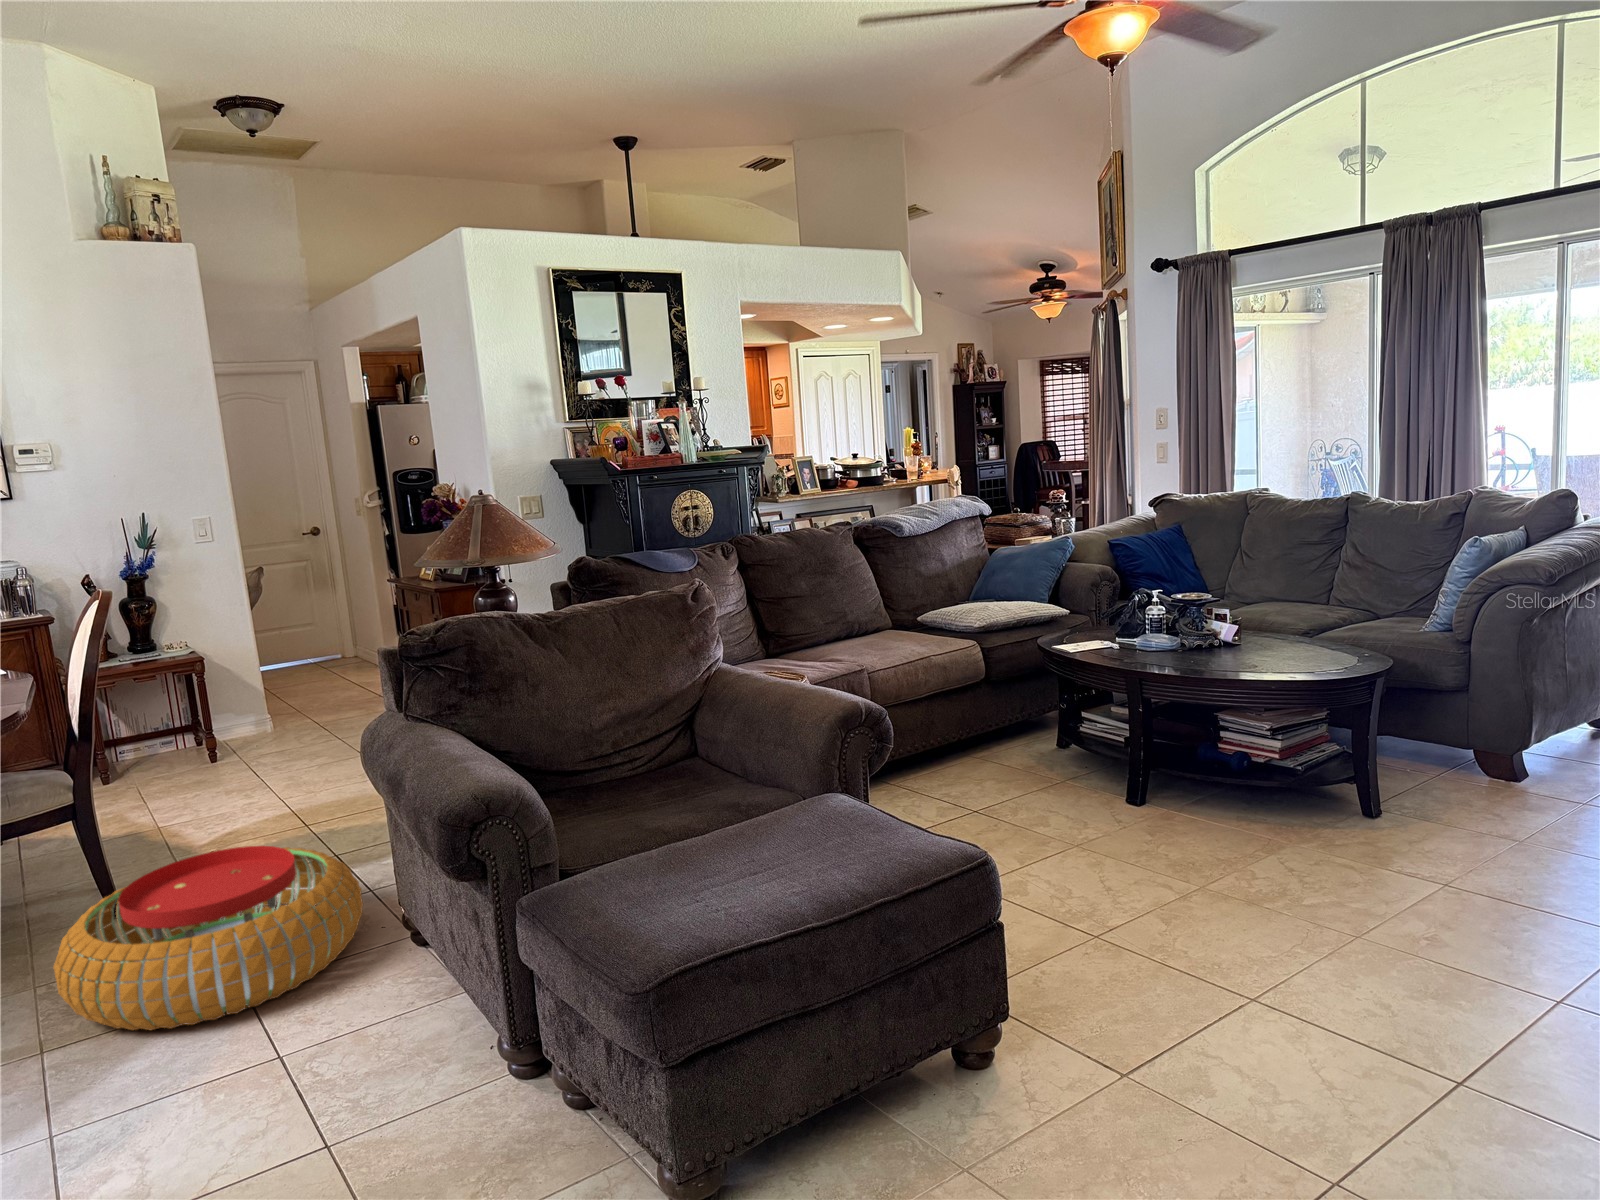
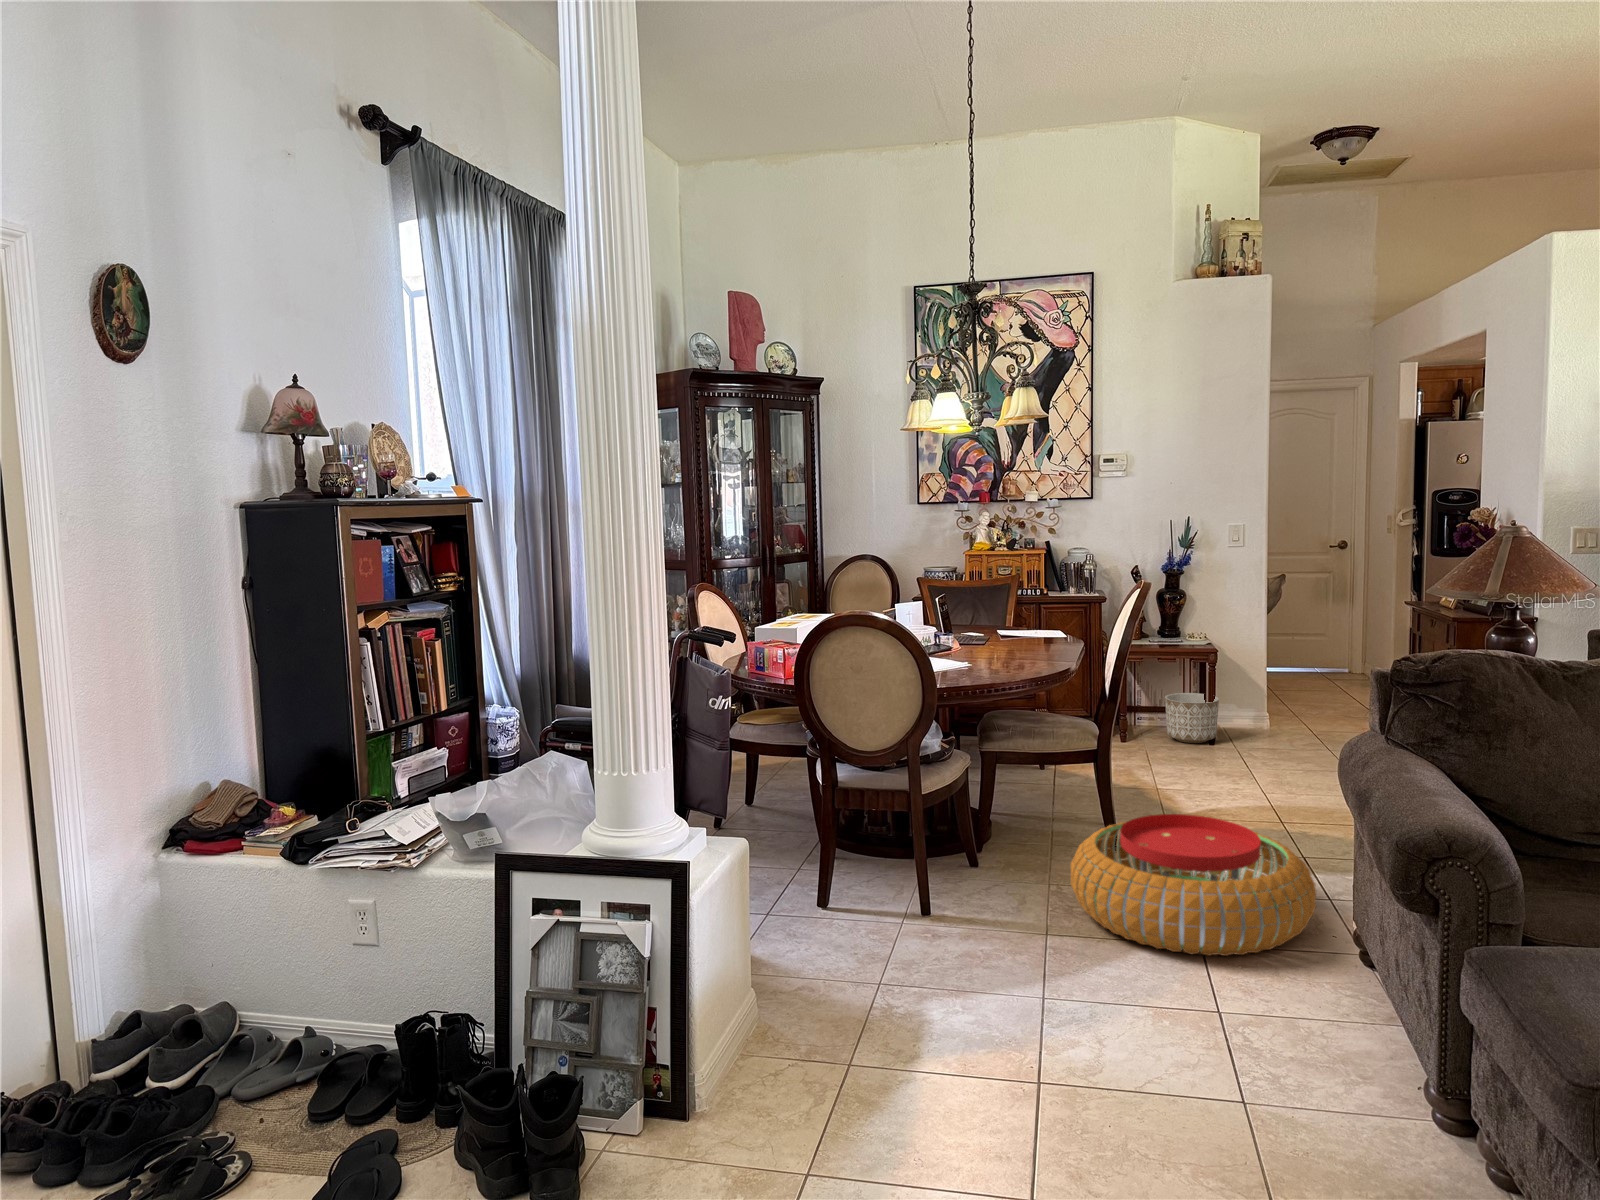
planter: none [150,708,220,767] -> present [1165,693,1219,743]

